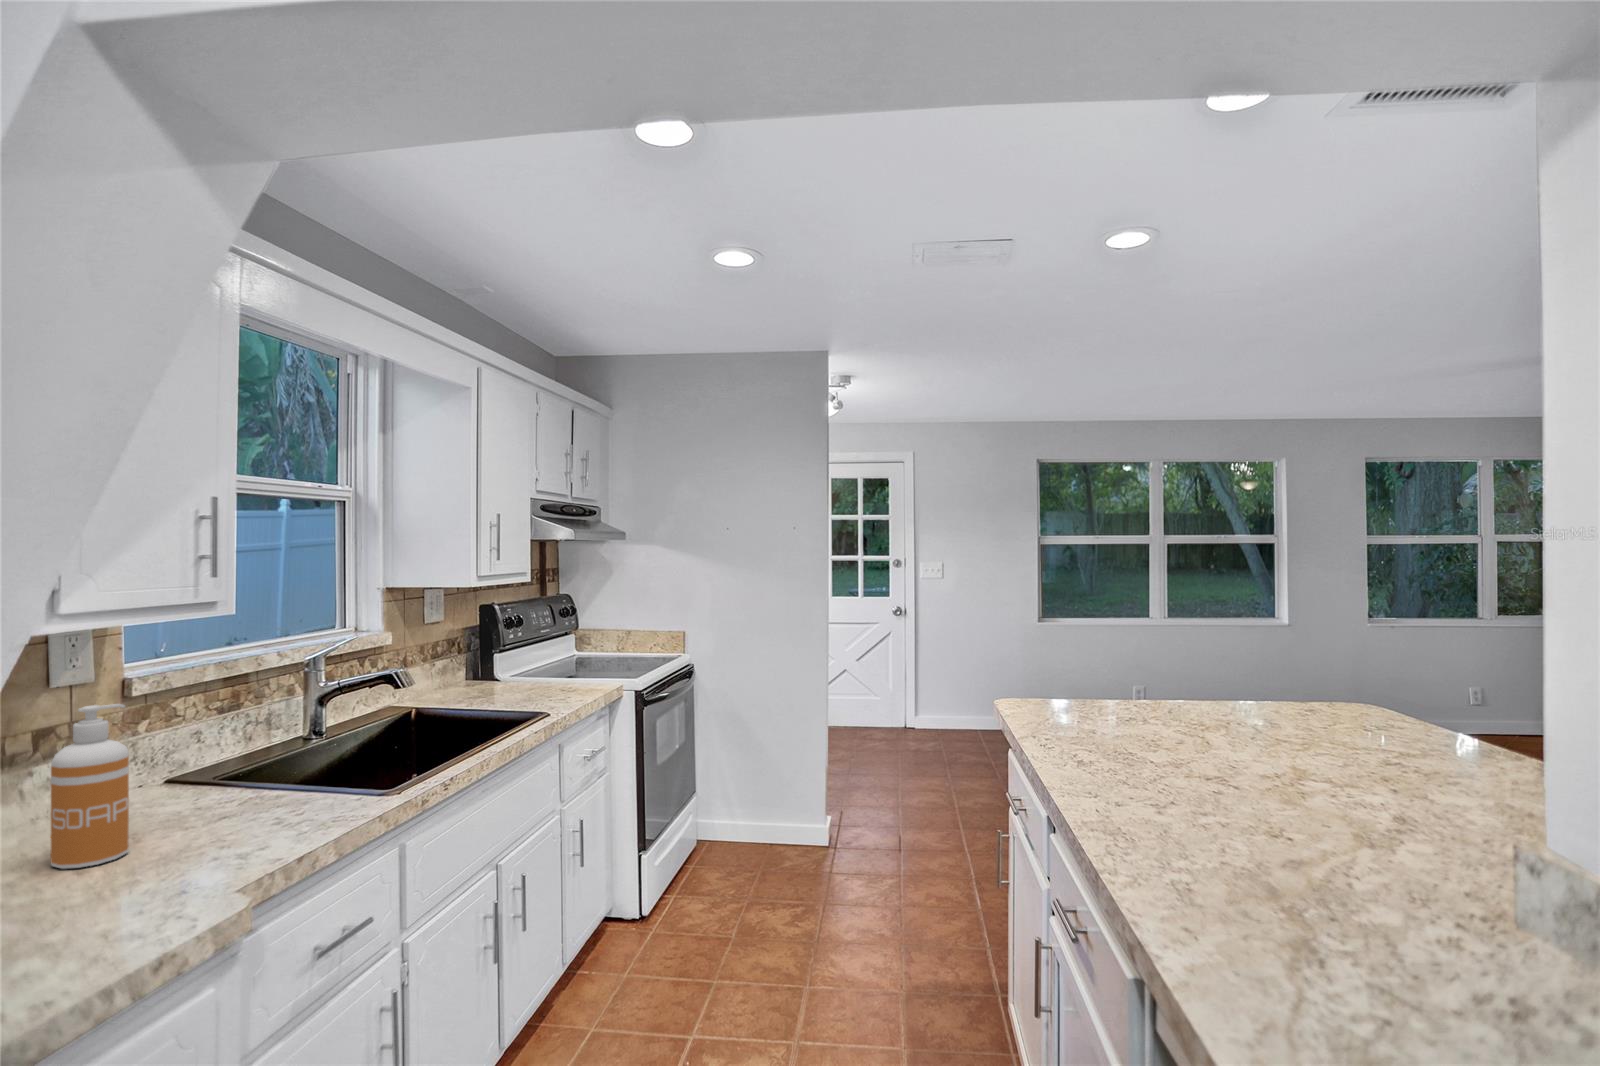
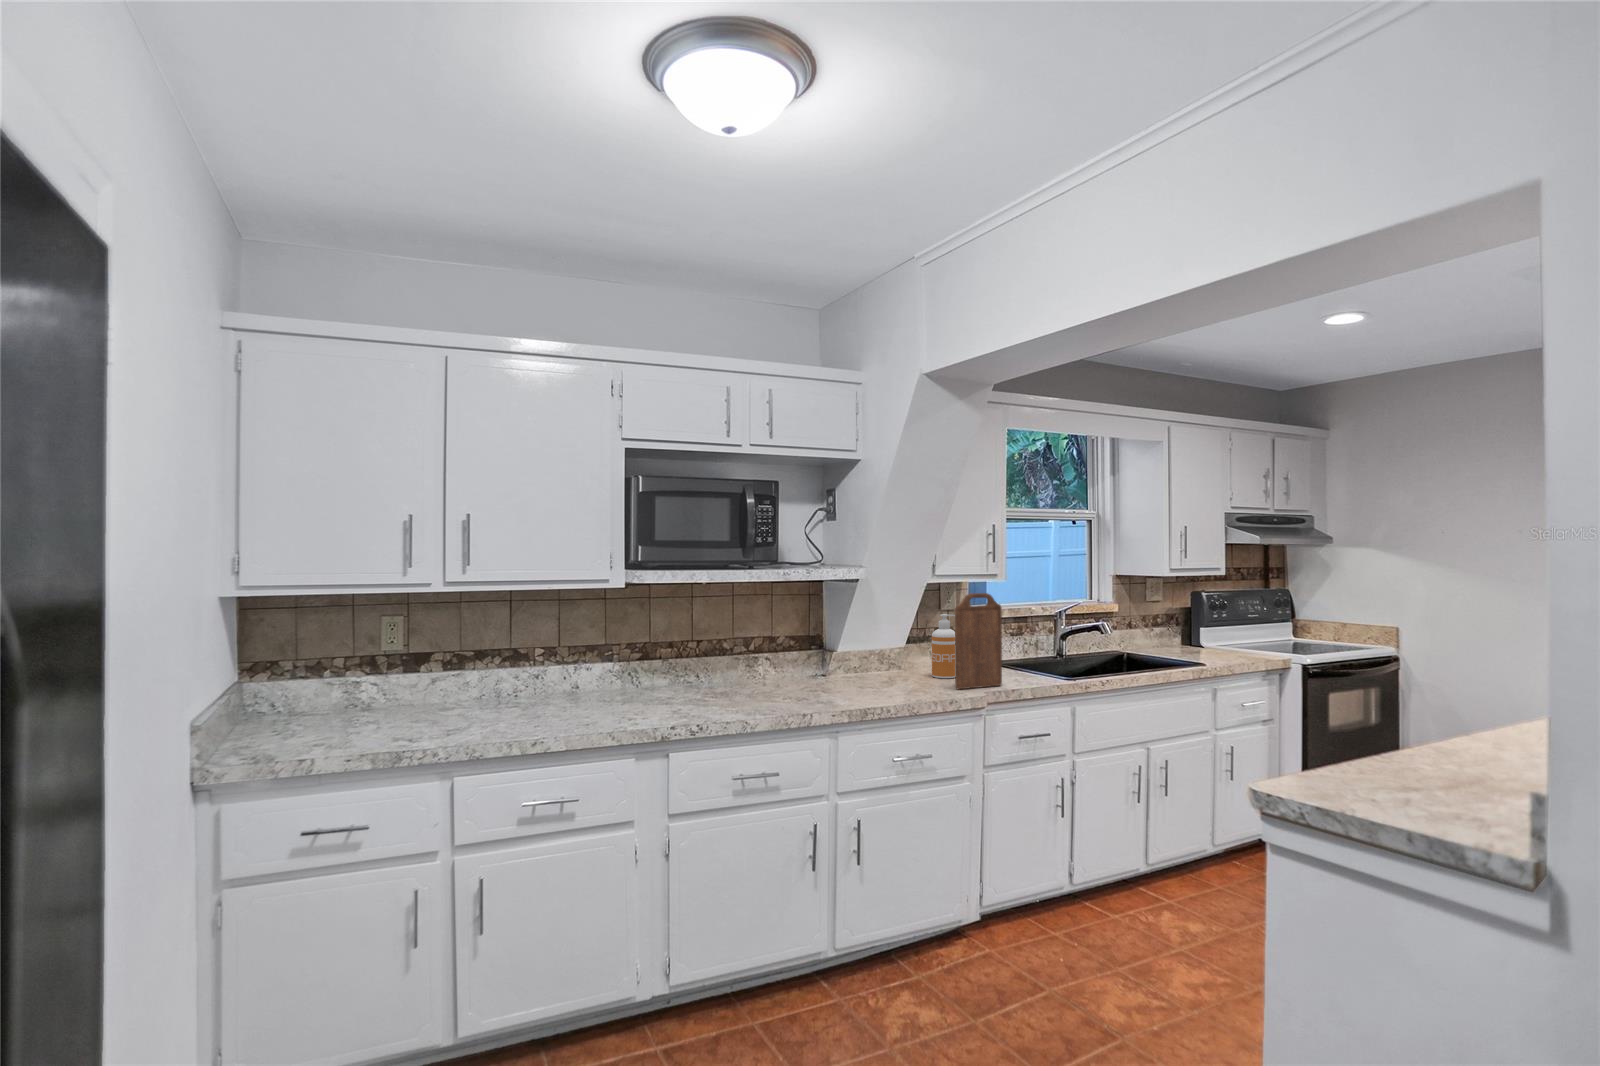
cutting board: none [152,649,270,901] -> present [955,593,1002,689]

